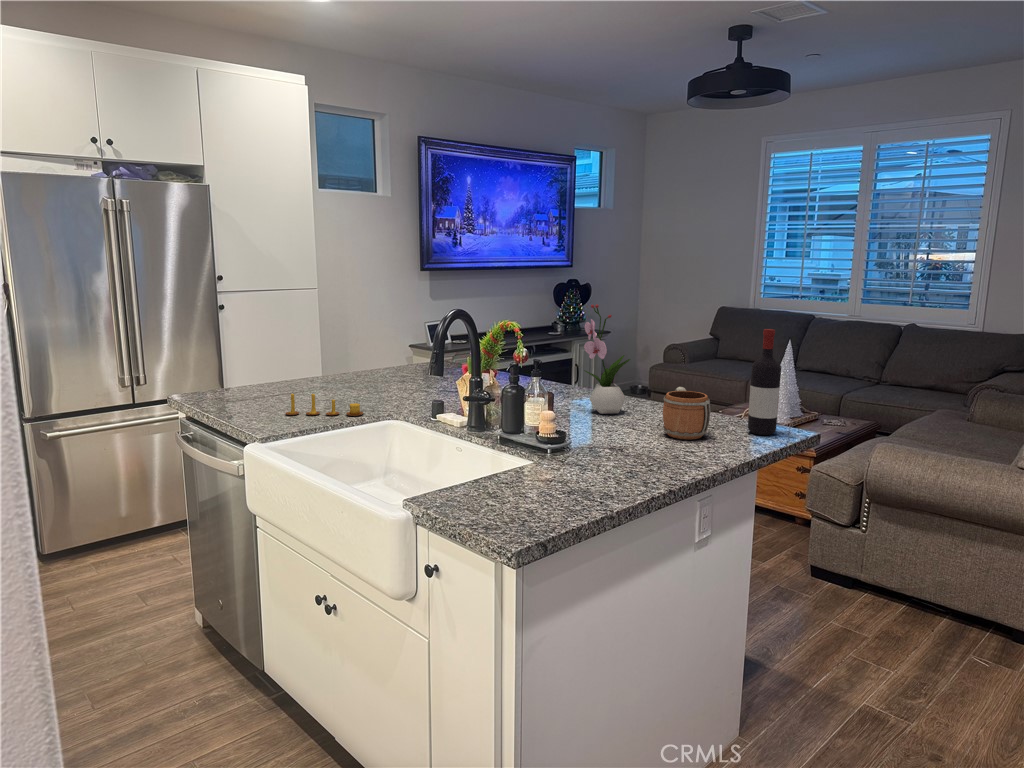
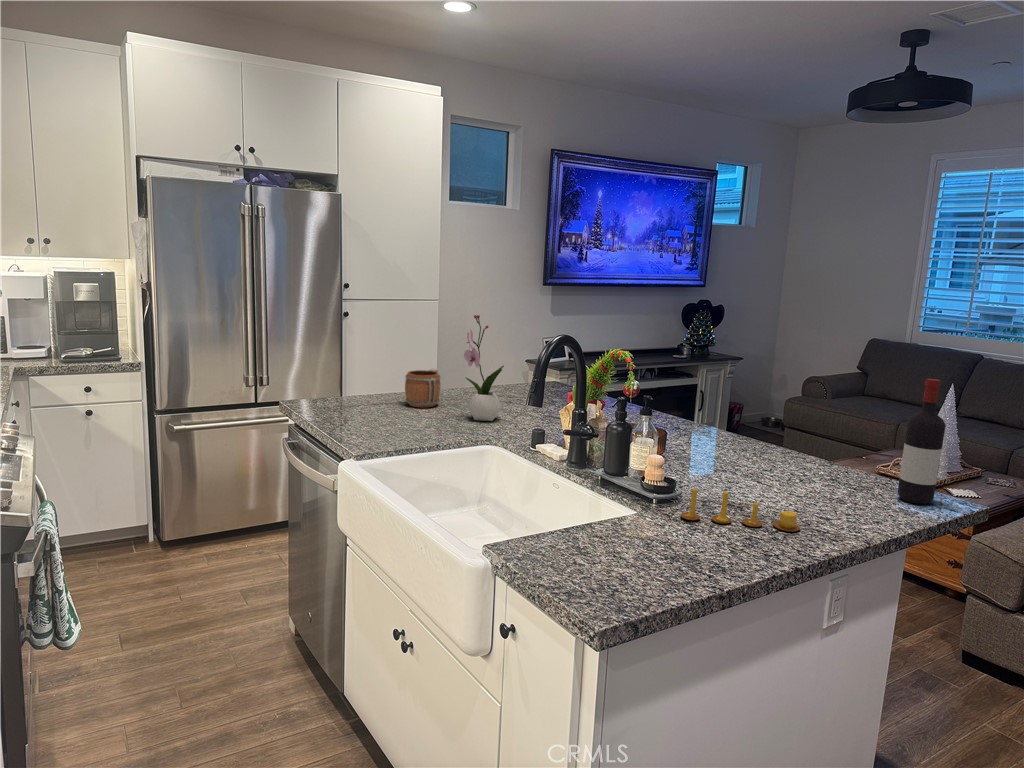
flower arrangement: present [584,304,630,414] -> present [464,315,504,421]
mug: present [663,387,710,439] -> present [405,368,440,408]
candle: present [286,393,363,416] -> present [680,488,800,532]

